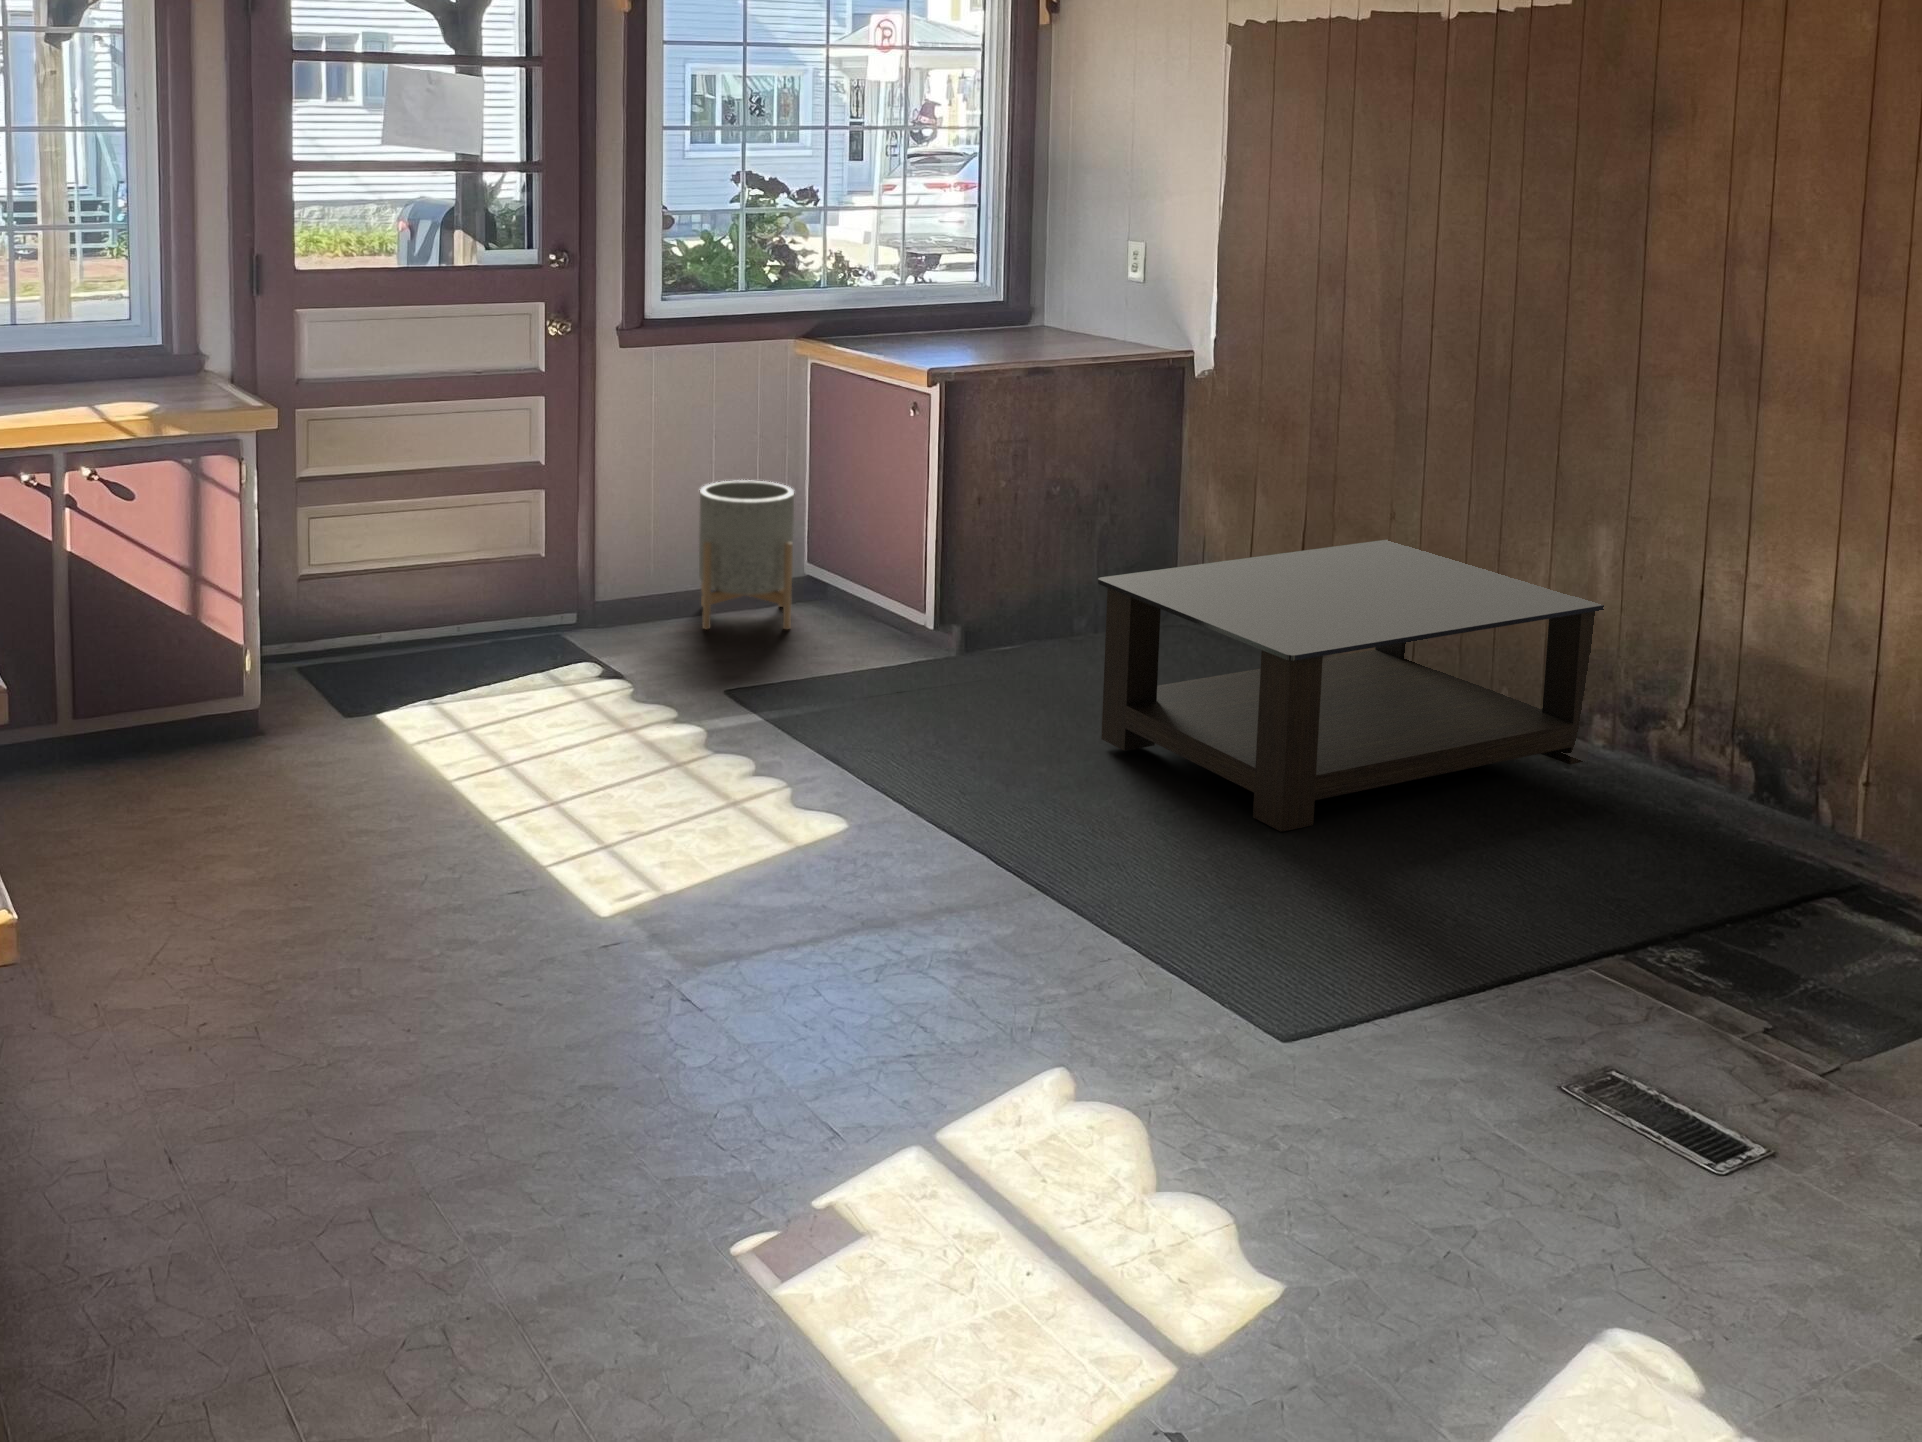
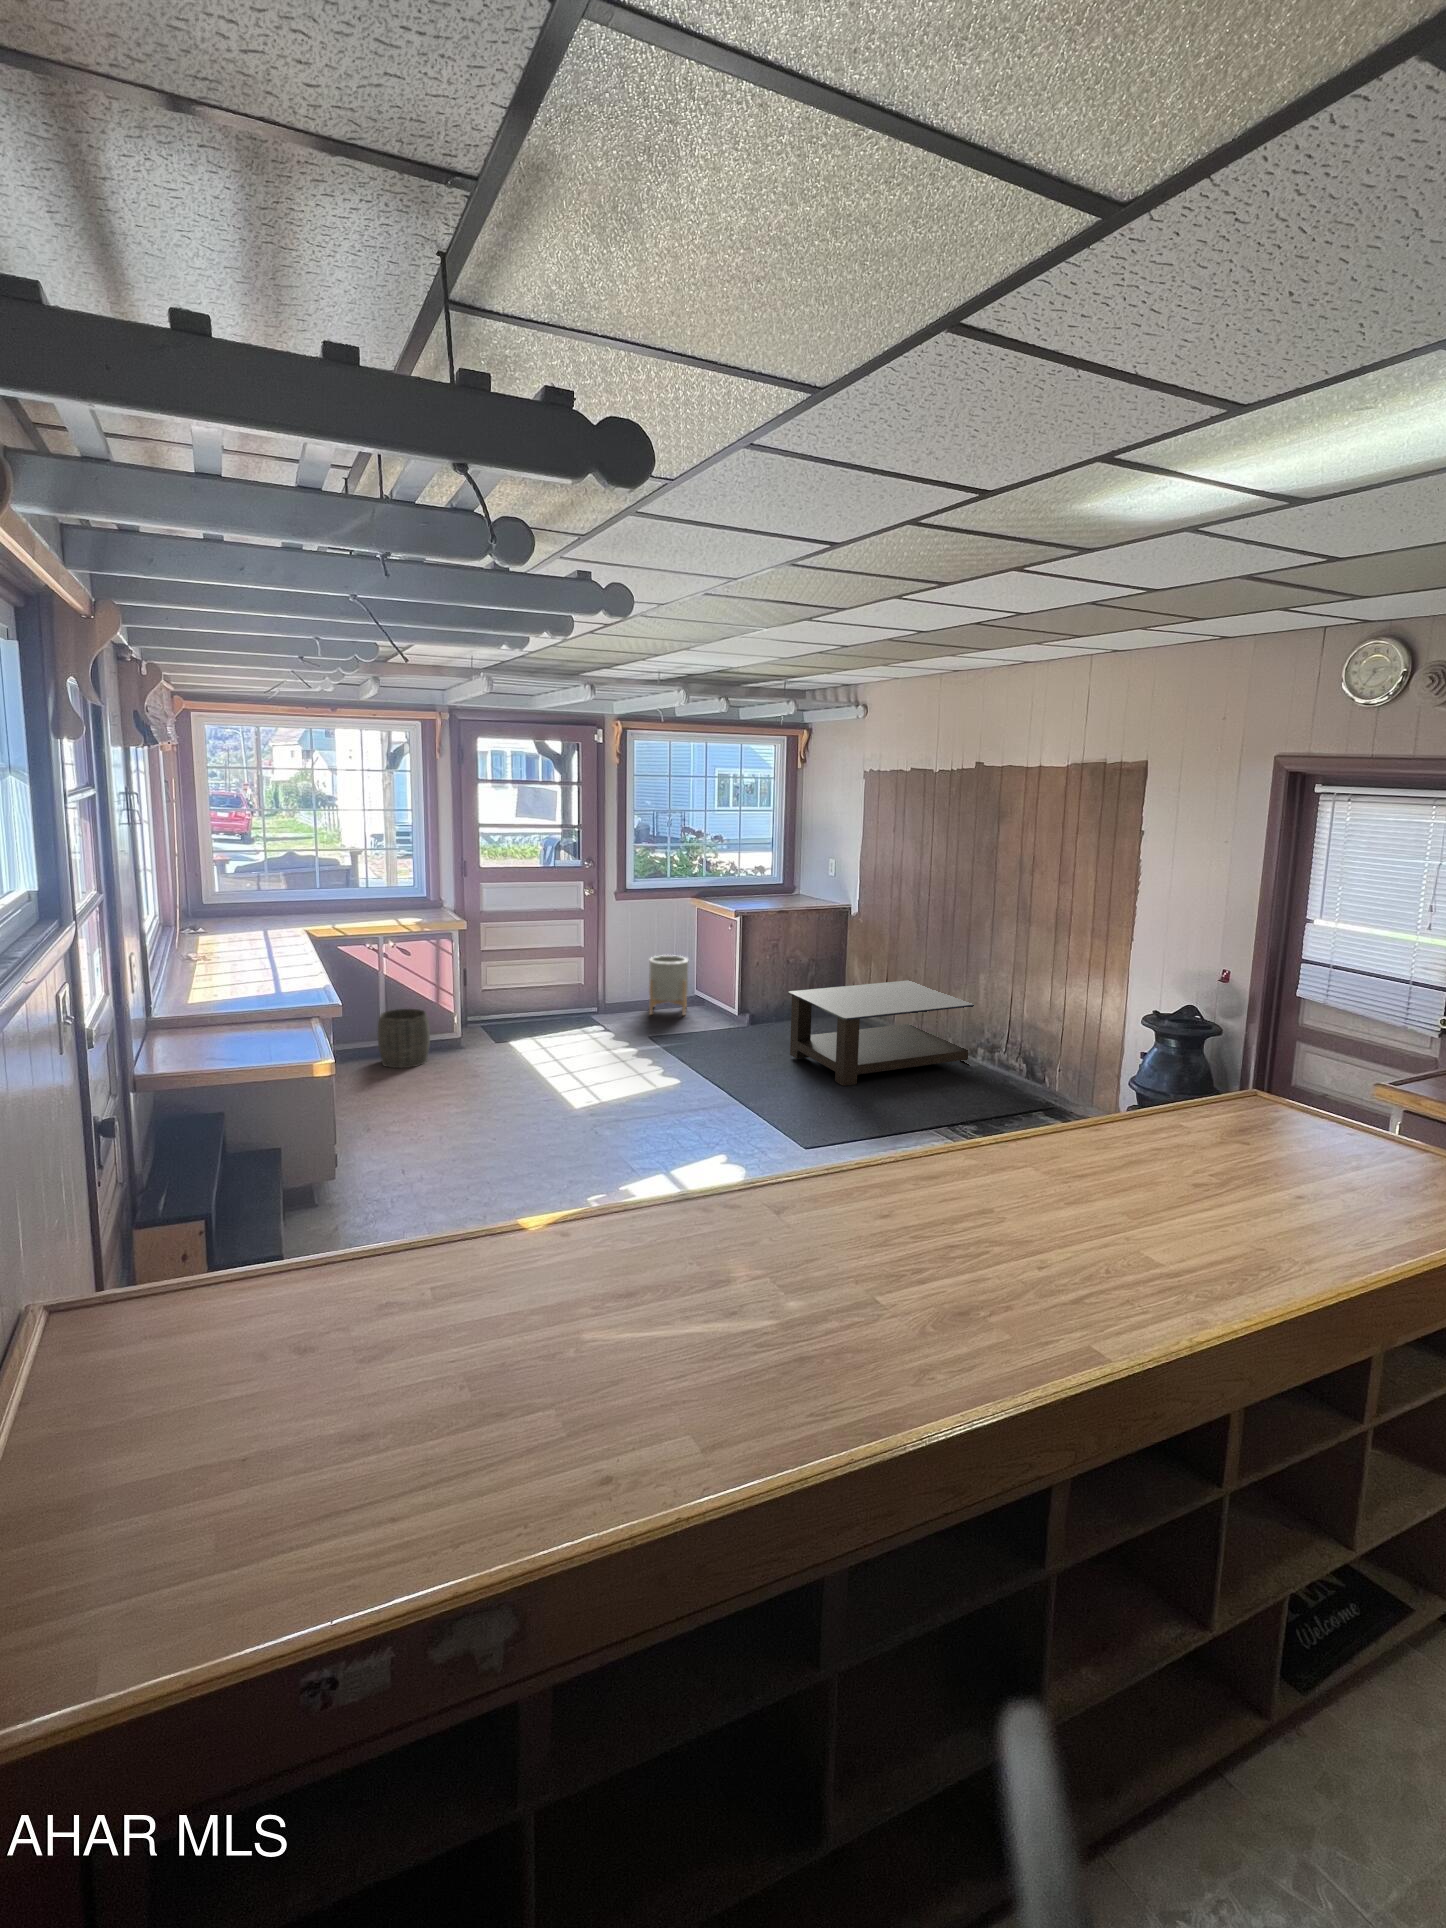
woven basket: none [49,637,184,797] -> present [378,1009,430,1068]

